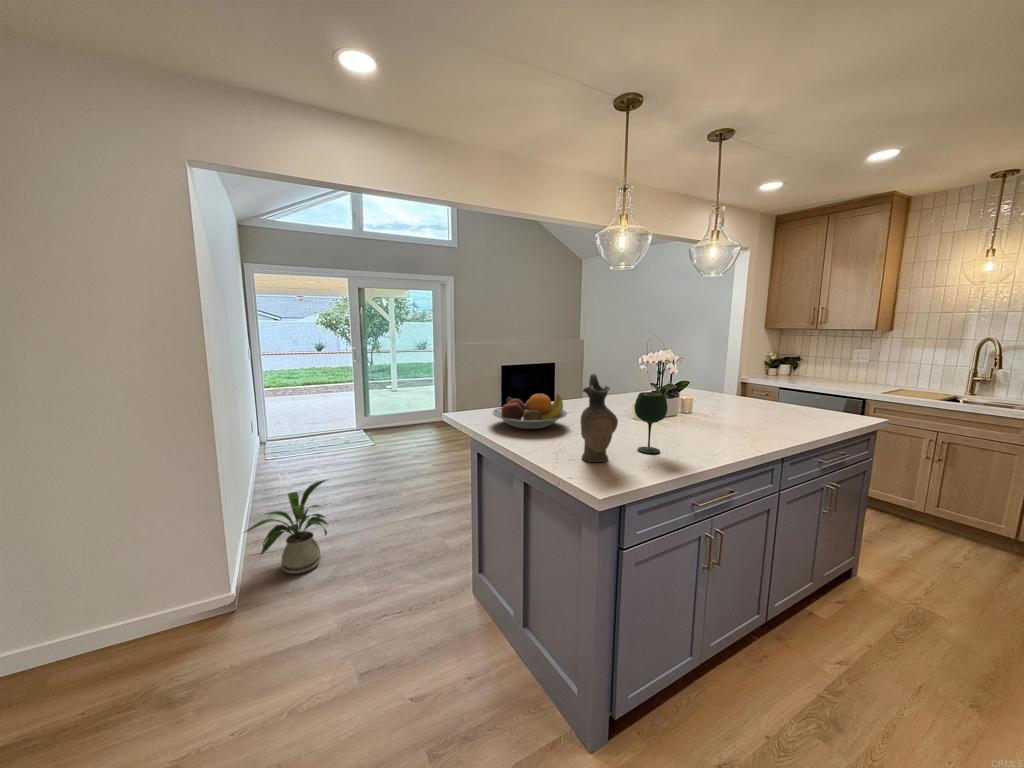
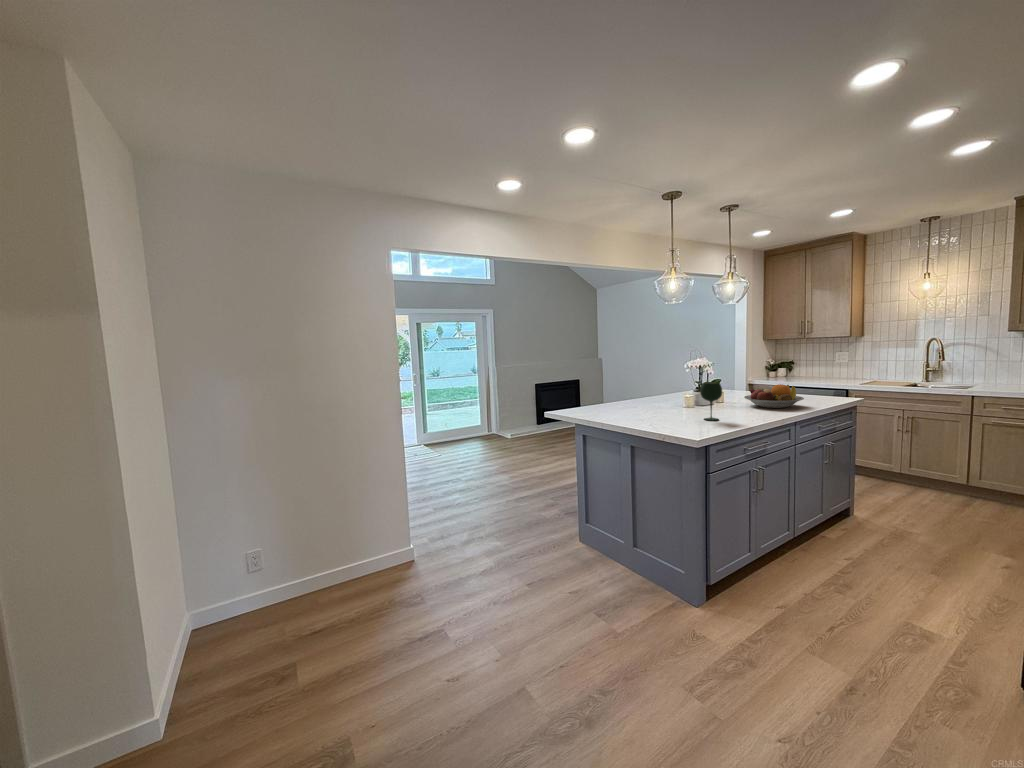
ceramic pitcher: present [580,374,618,462] -> none [671,371,696,425]
fruit bowl: present [493,394,567,429] -> present [744,384,804,408]
house plant: present [246,480,328,574] -> none [411,468,464,538]

